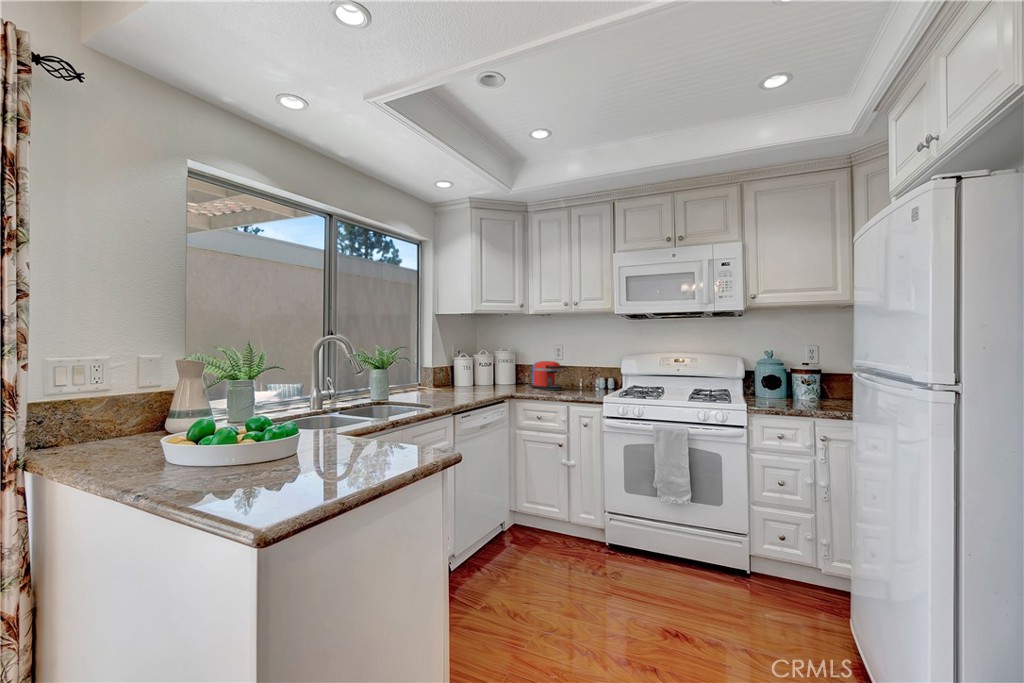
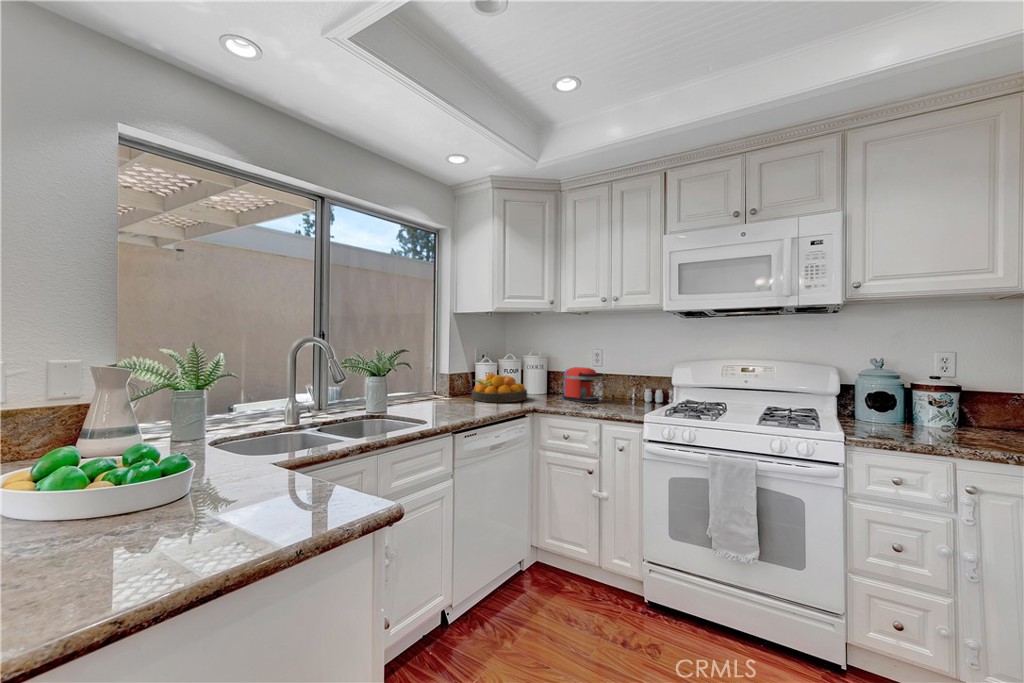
fruit bowl: none [454,367,502,391] -> present [472,373,527,402]

